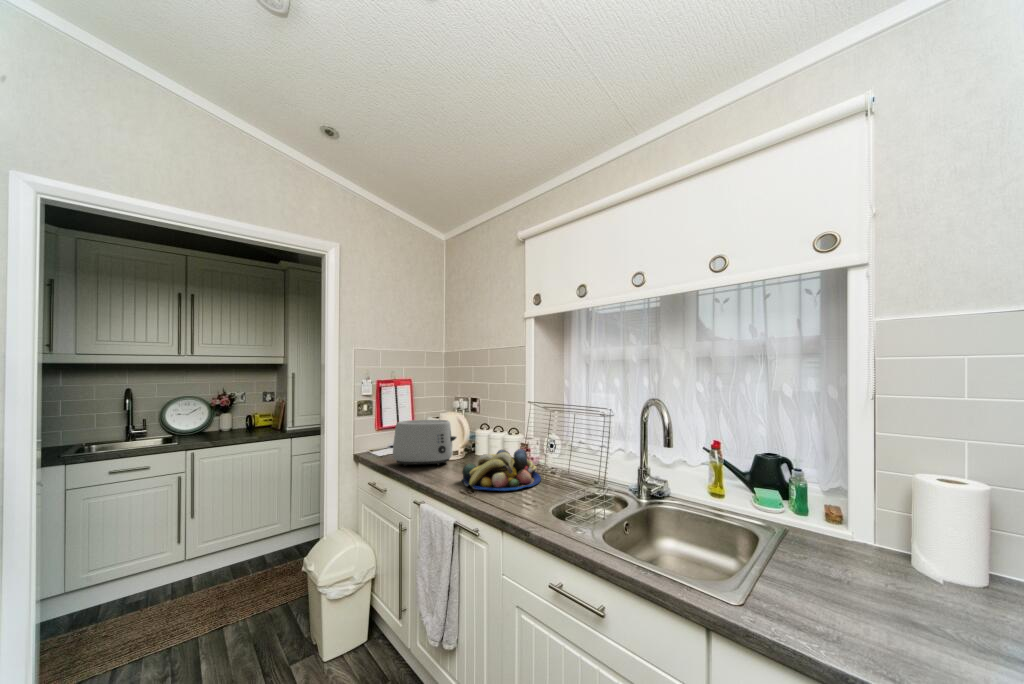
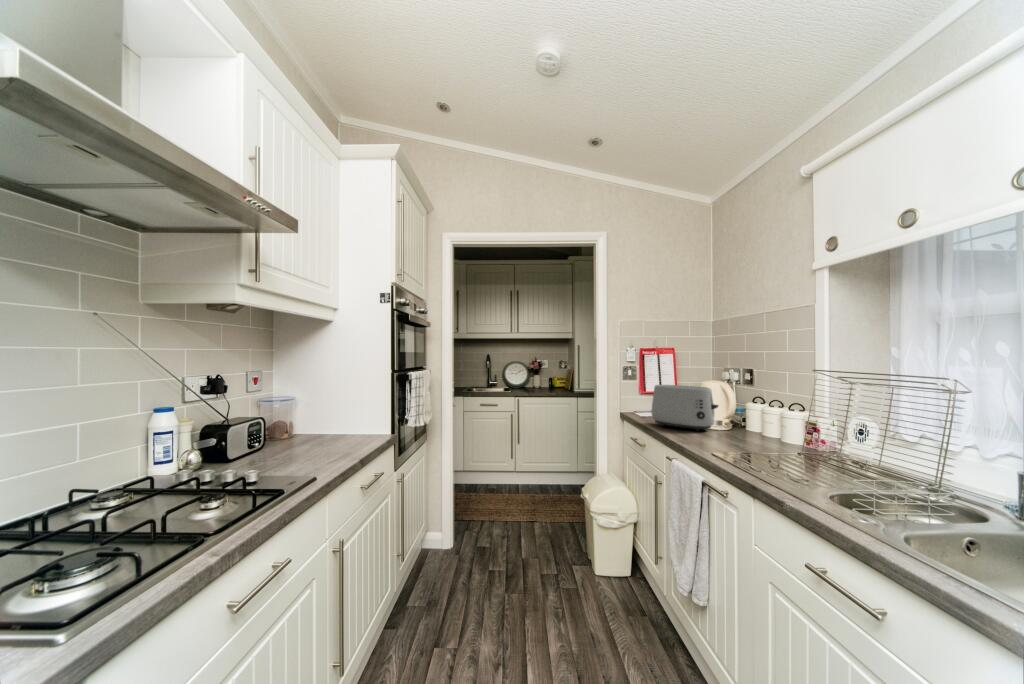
fruit bowl: present [462,449,541,491] -> none [717,422,827,466]

